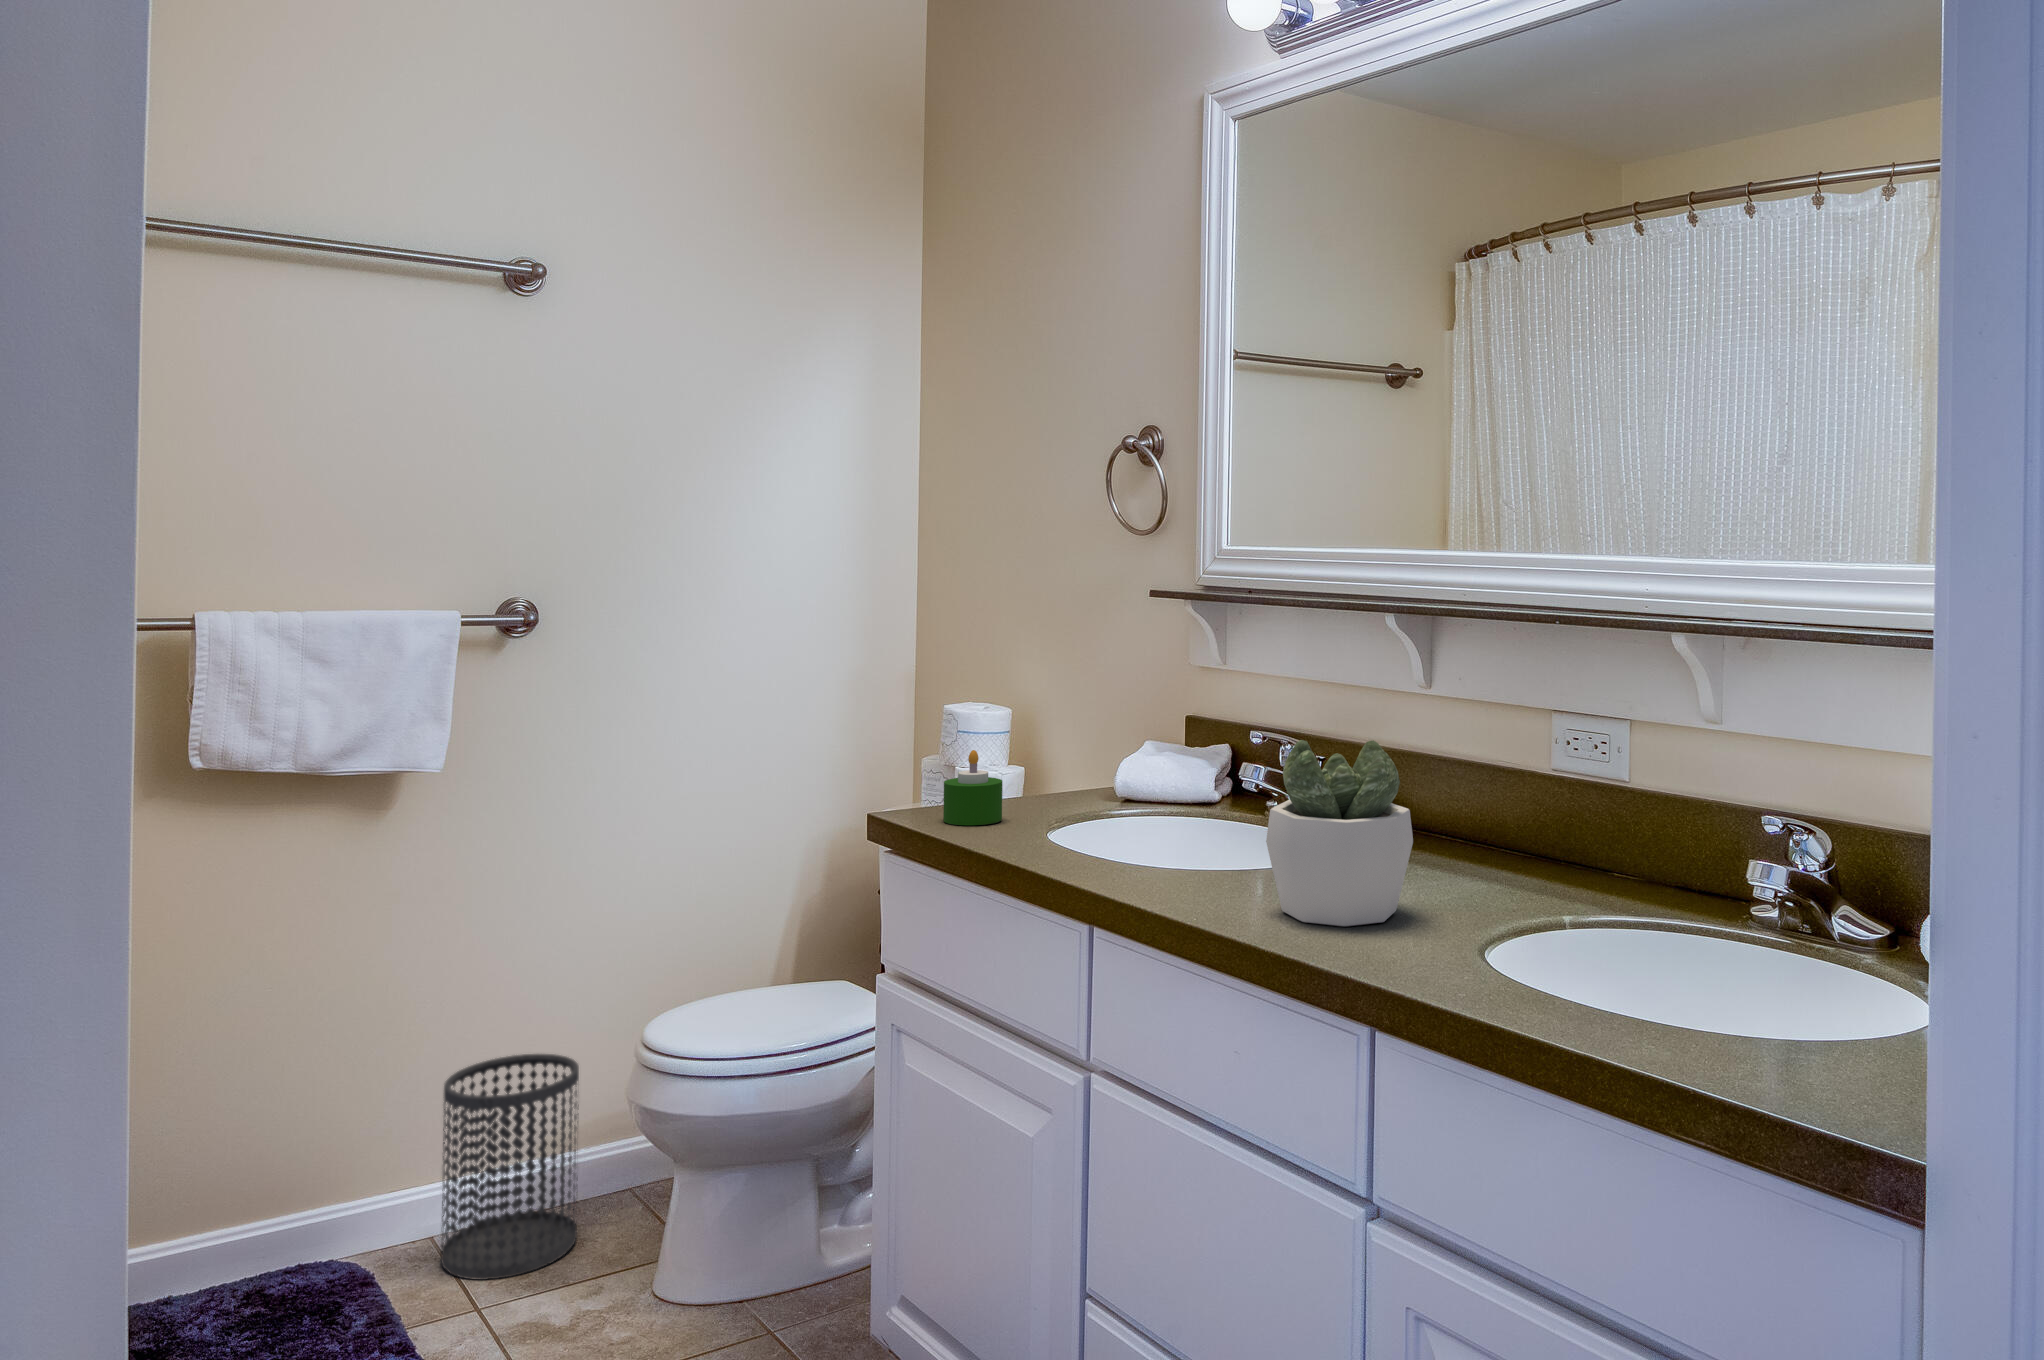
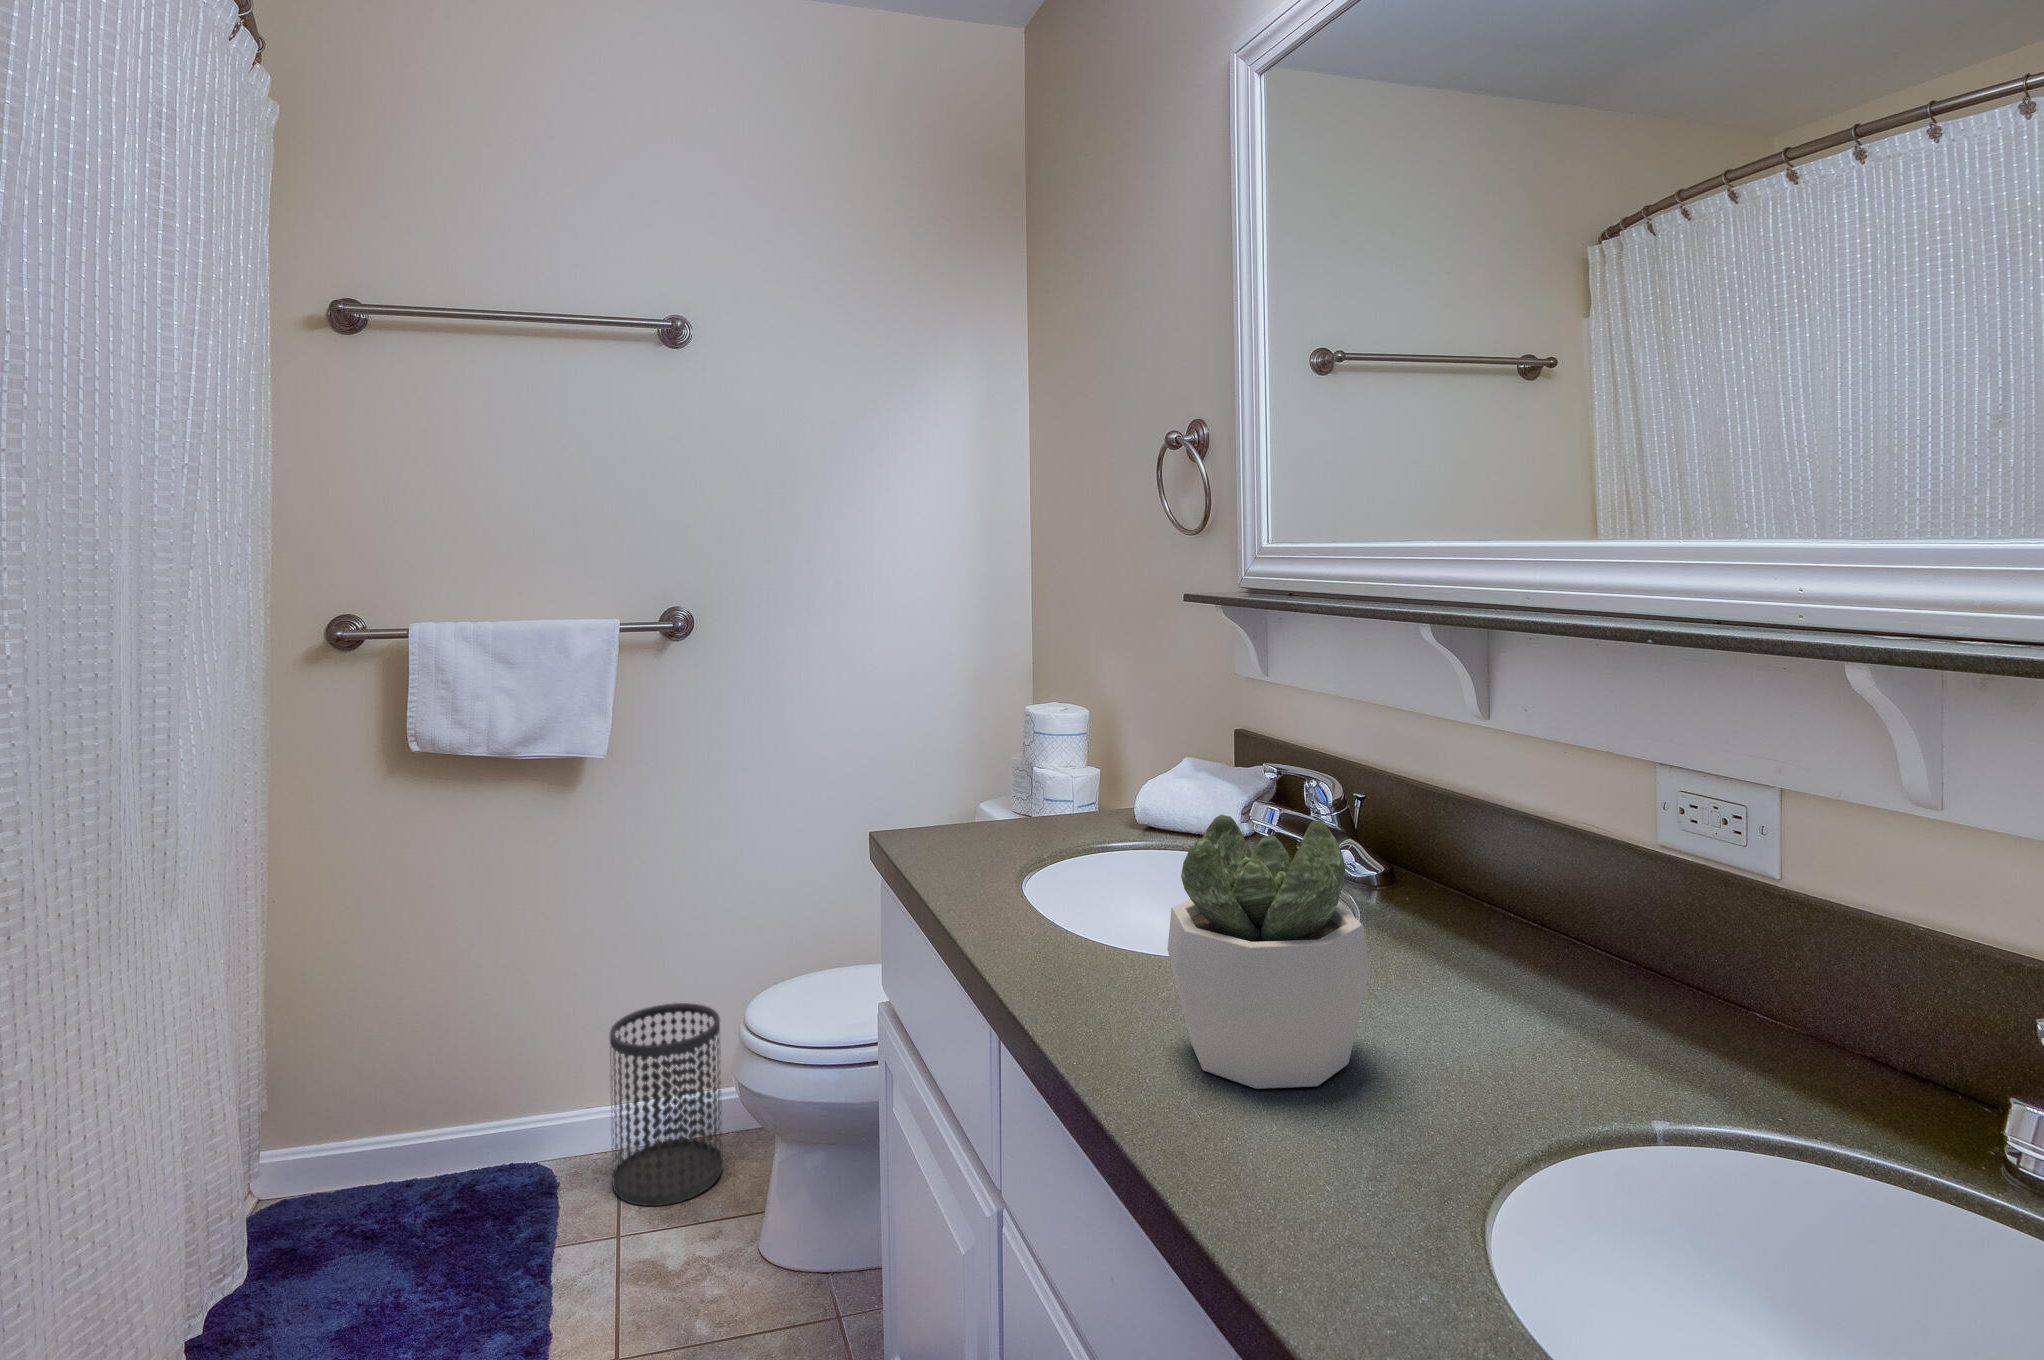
candle: present [943,750,1002,825] -> none [942,772,1003,854]

